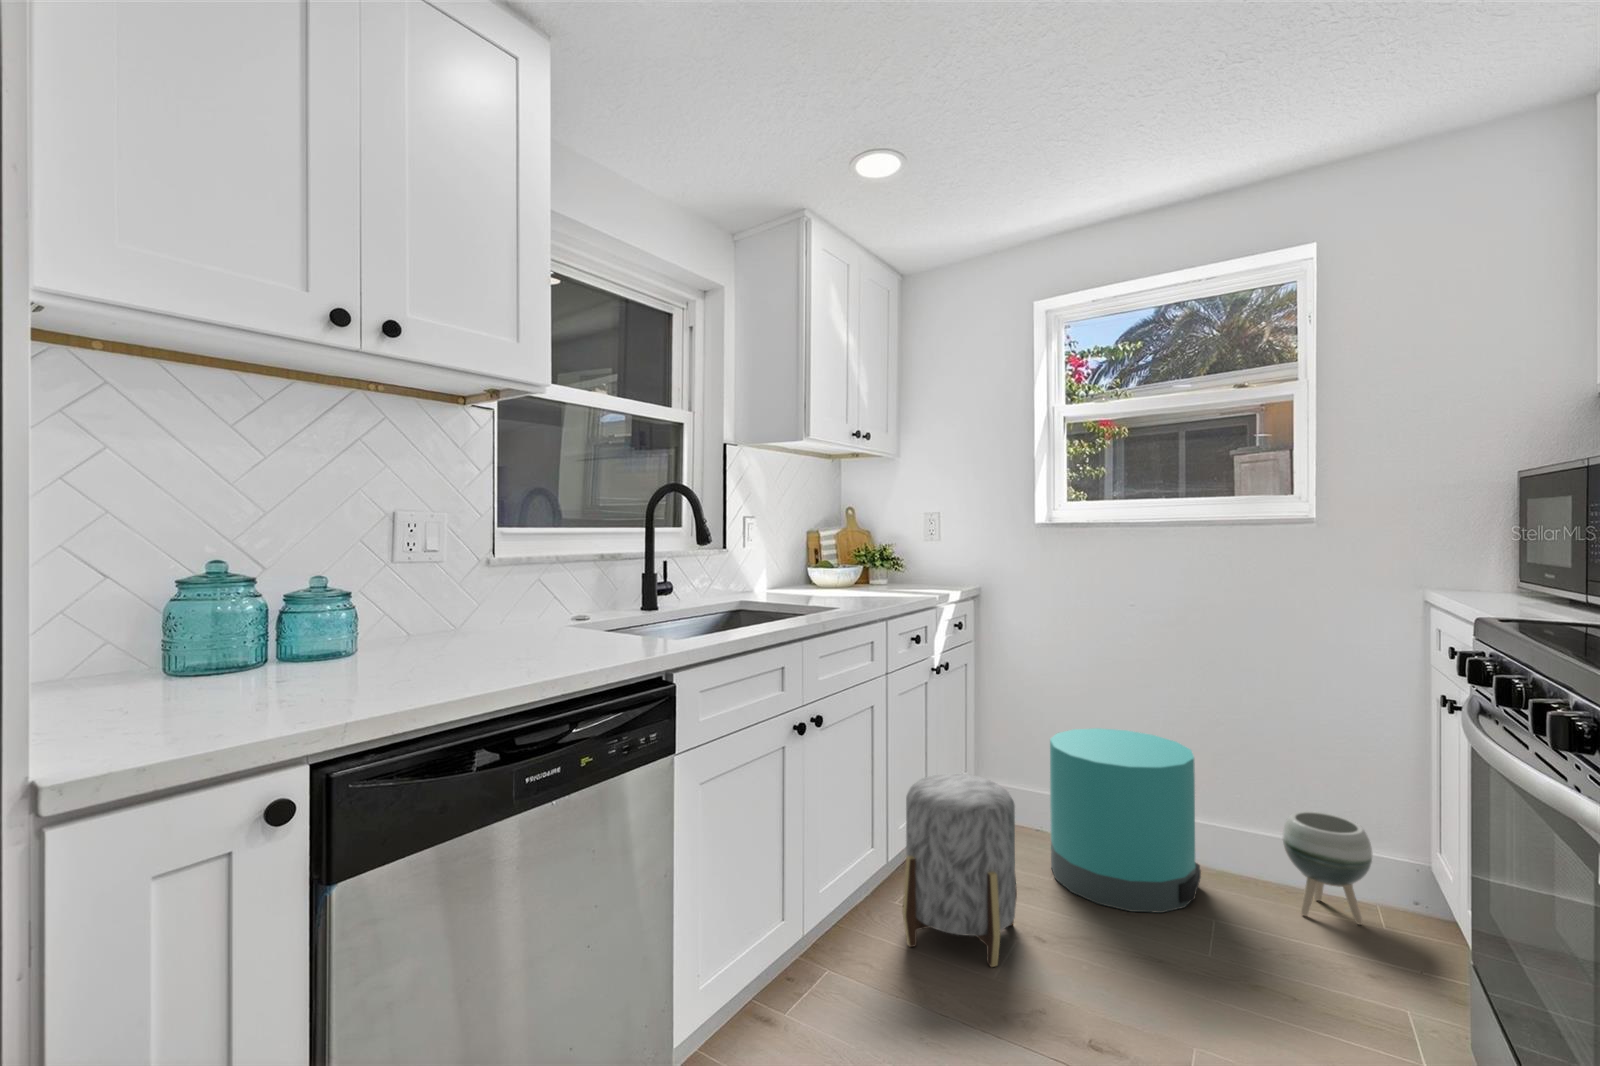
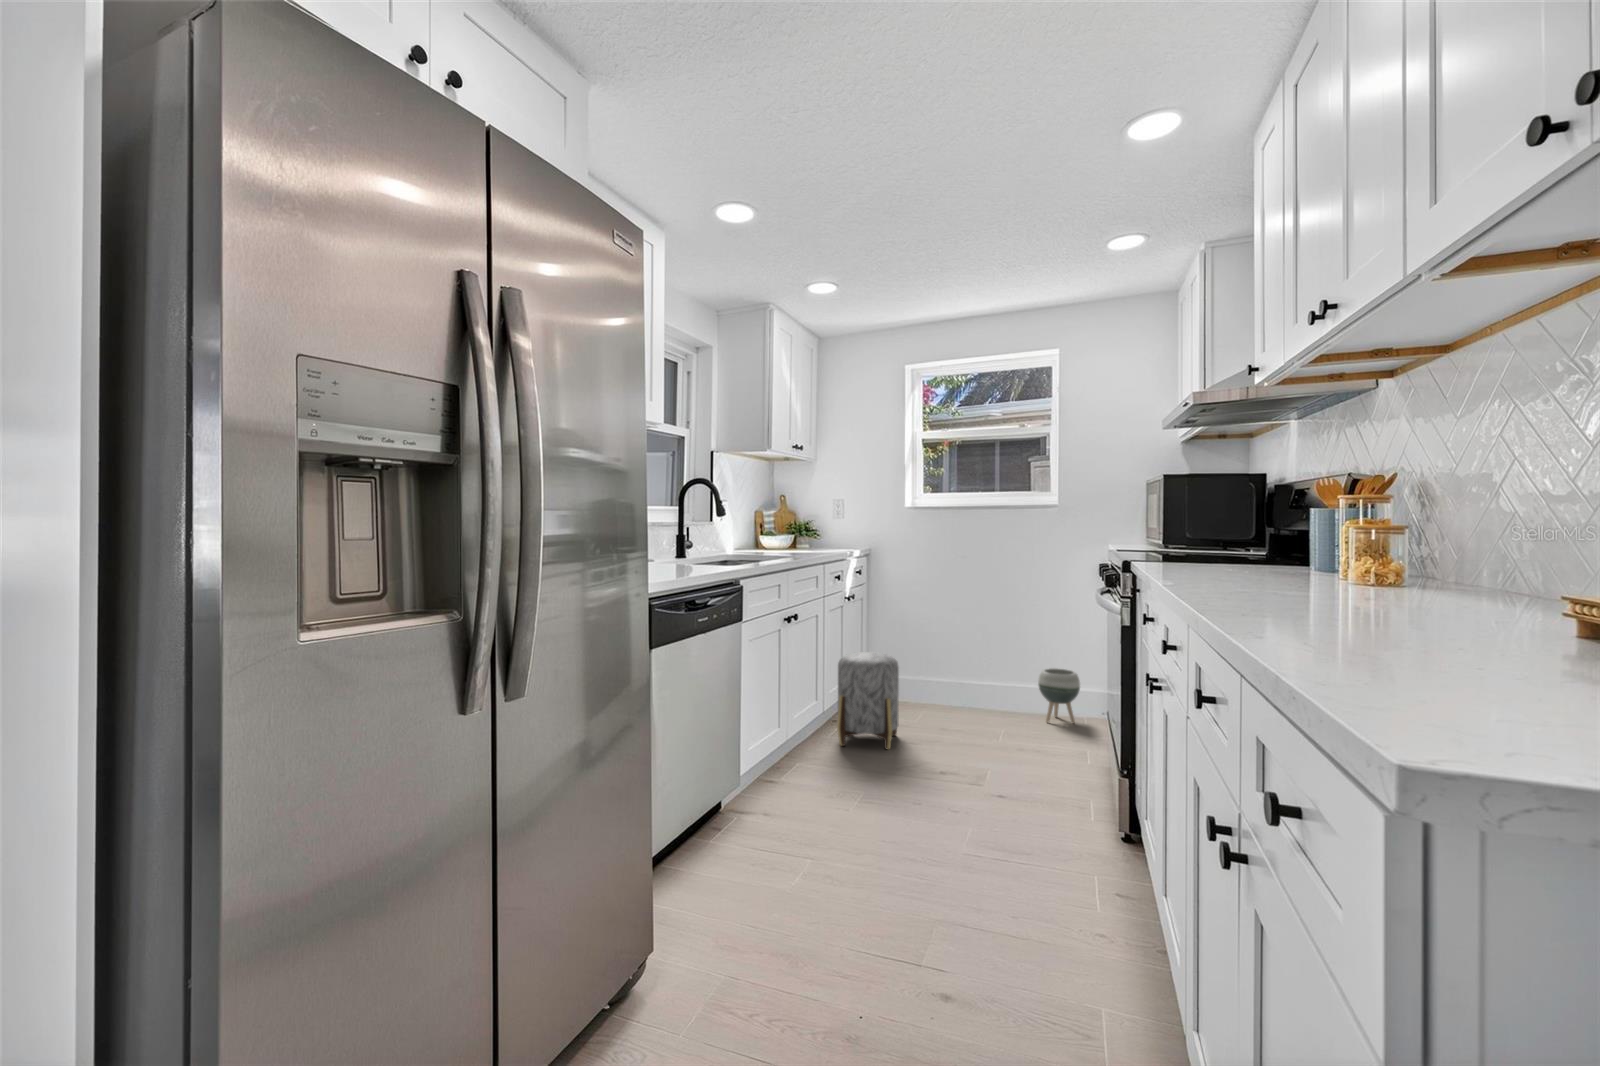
trash can: present [1050,728,1201,913] -> none [914,632,997,727]

